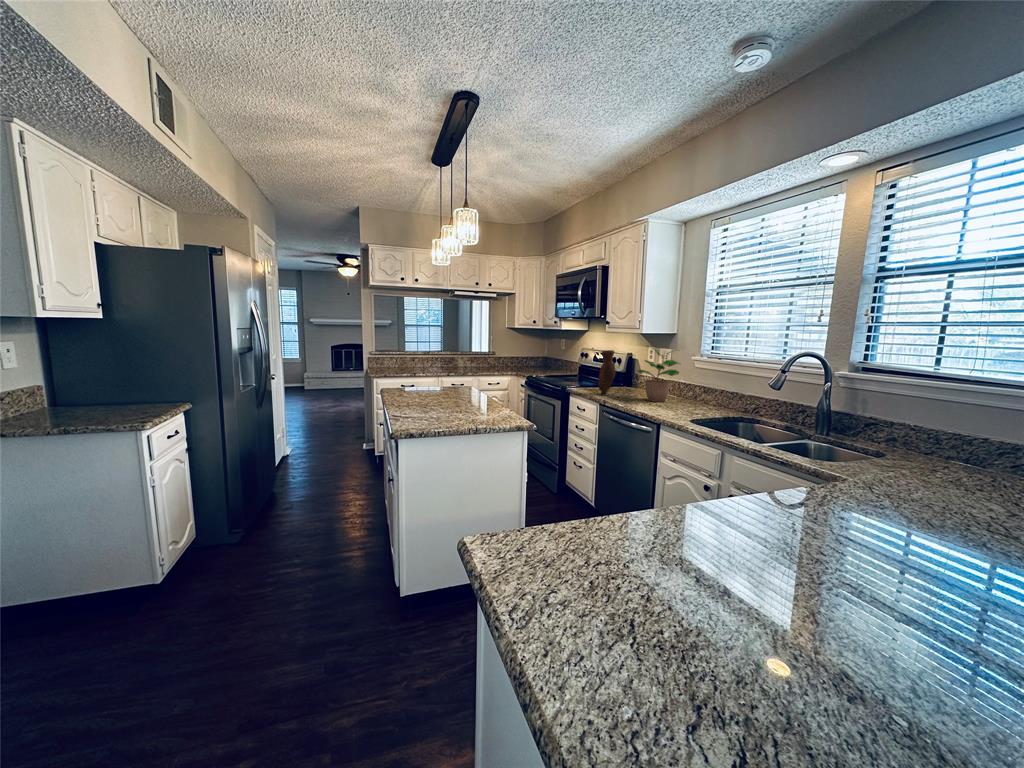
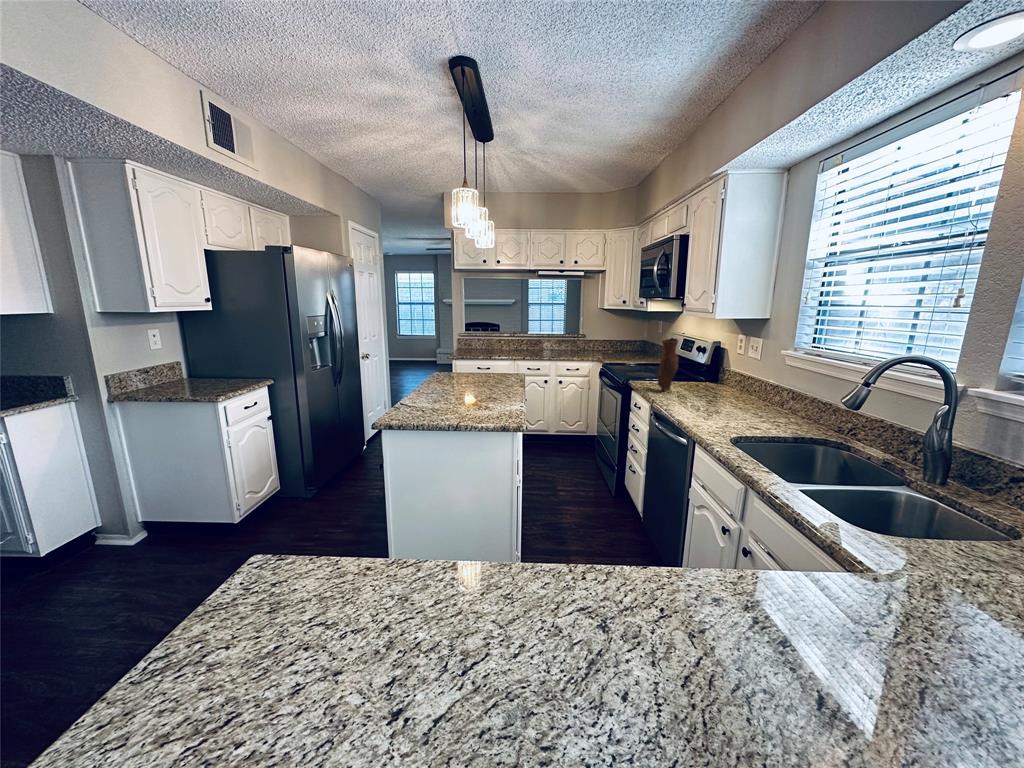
potted plant: present [637,346,680,402] -> none [697,335,764,407]

